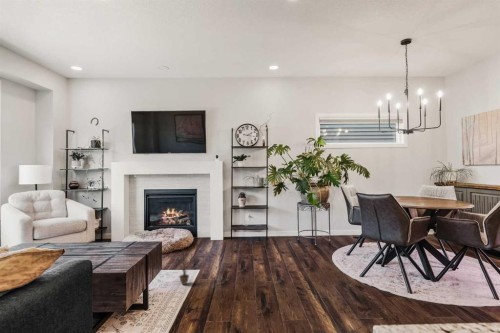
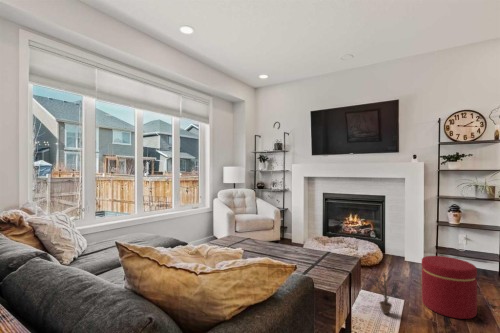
ottoman: none [214,231,247,274] -> present [422,256,477,319]

